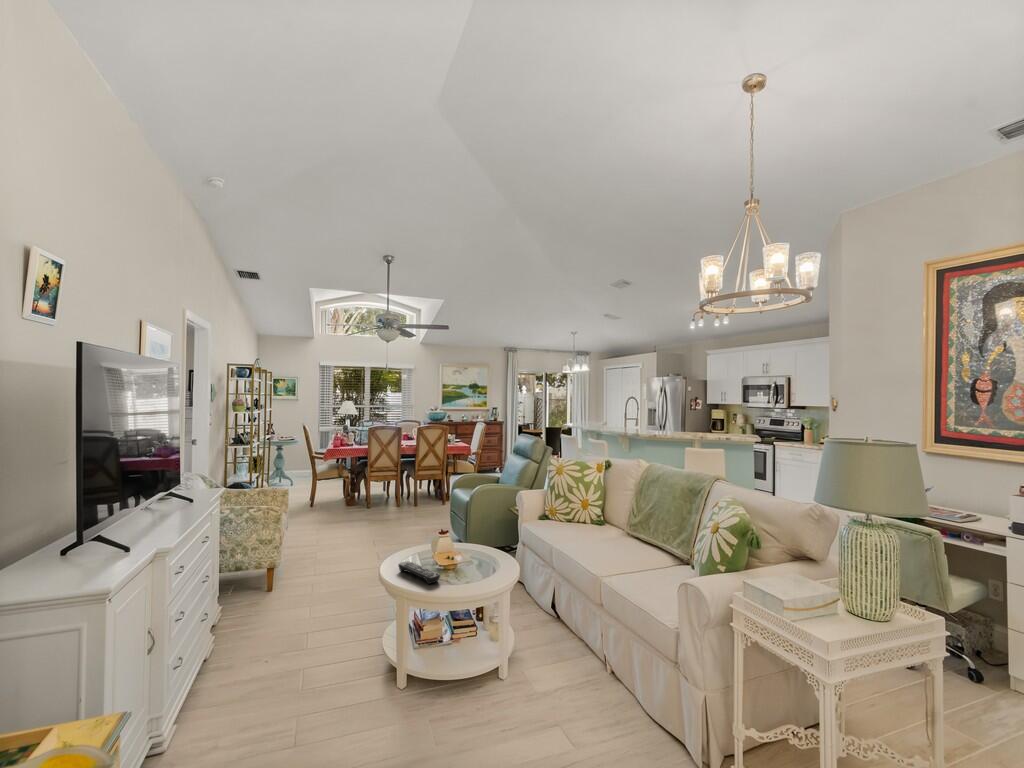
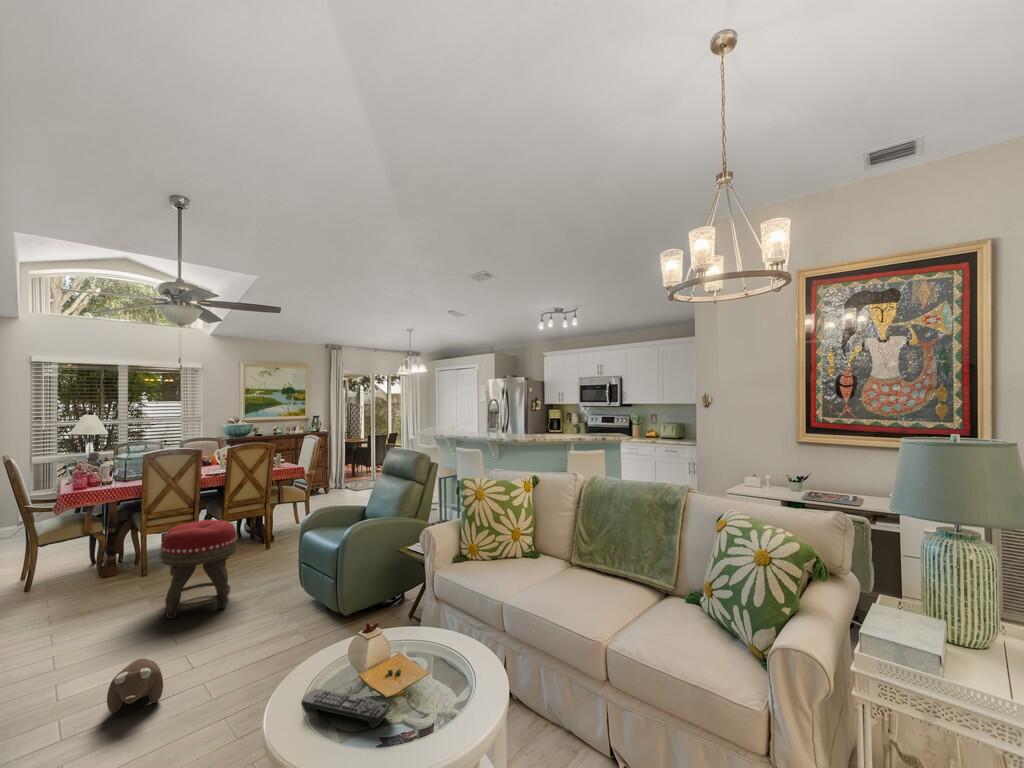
footstool: none [369,474,414,536] -> present [160,520,237,619]
plush toy: none [330,547,358,574] -> present [107,659,163,713]

